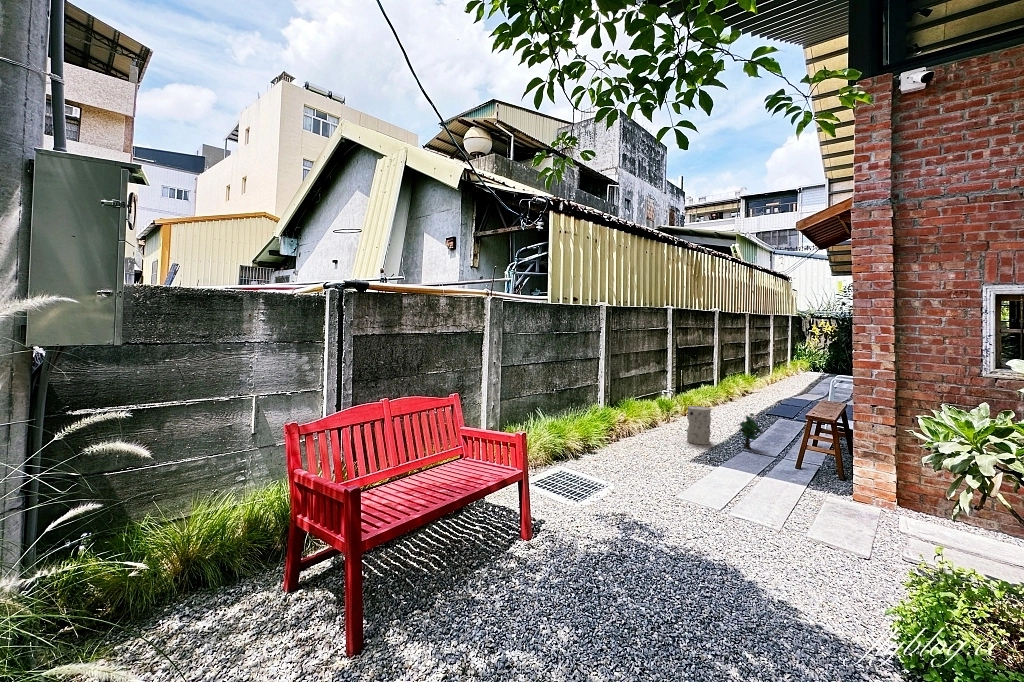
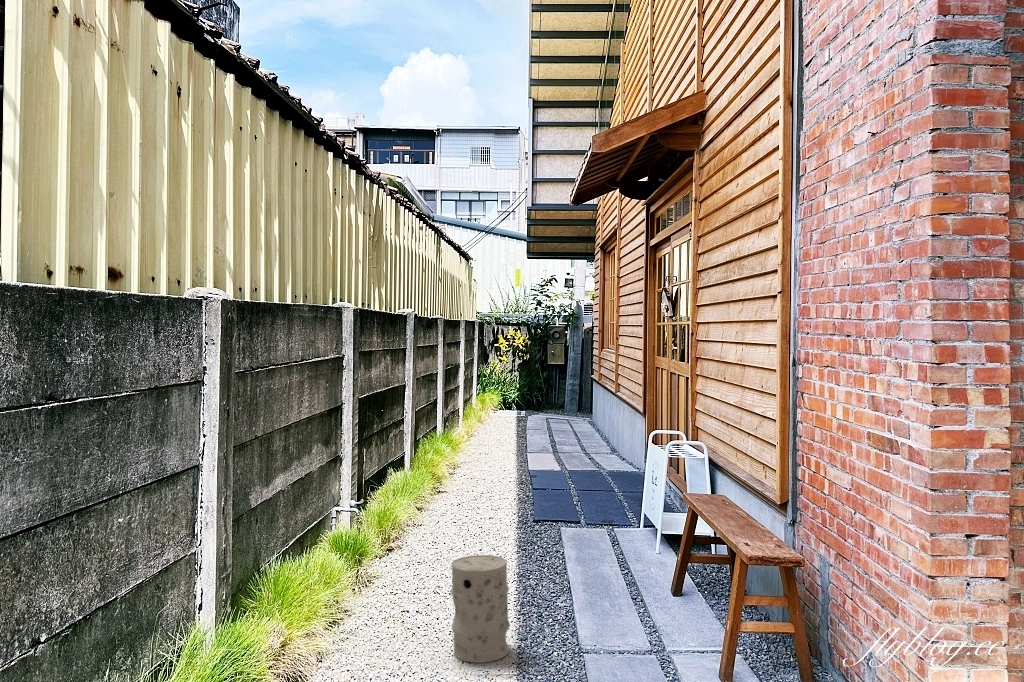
decorative plant: present [739,413,761,449] -> none [562,555,614,644]

